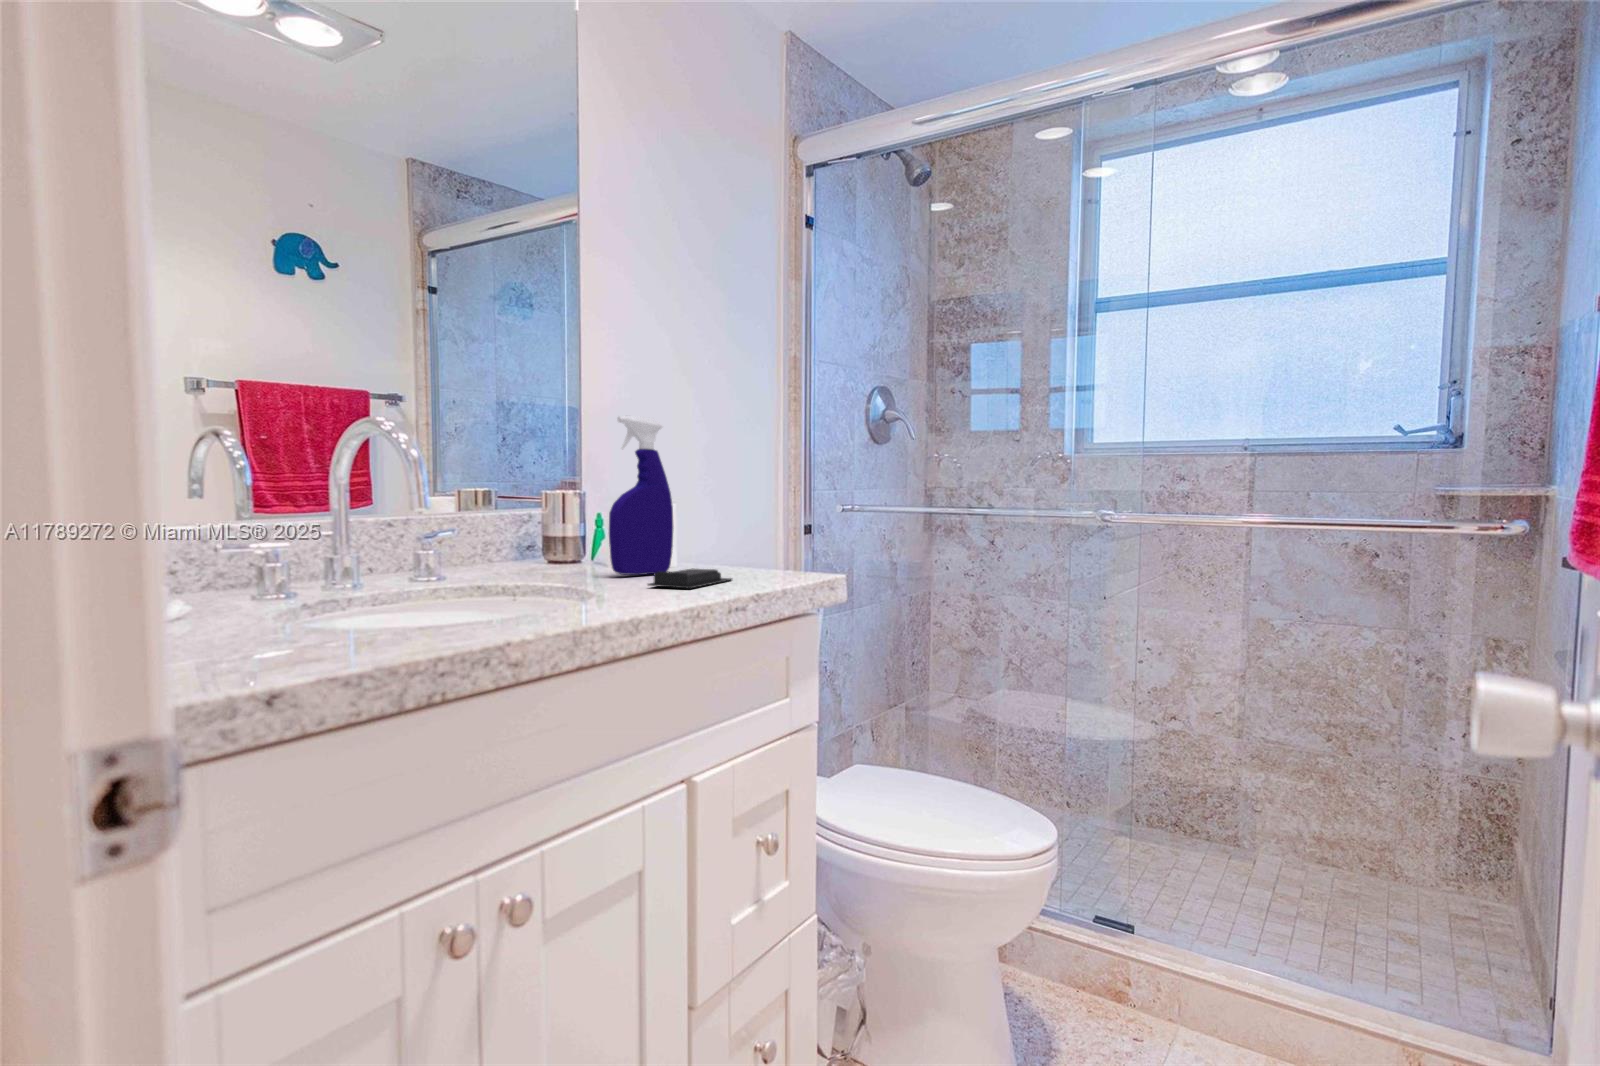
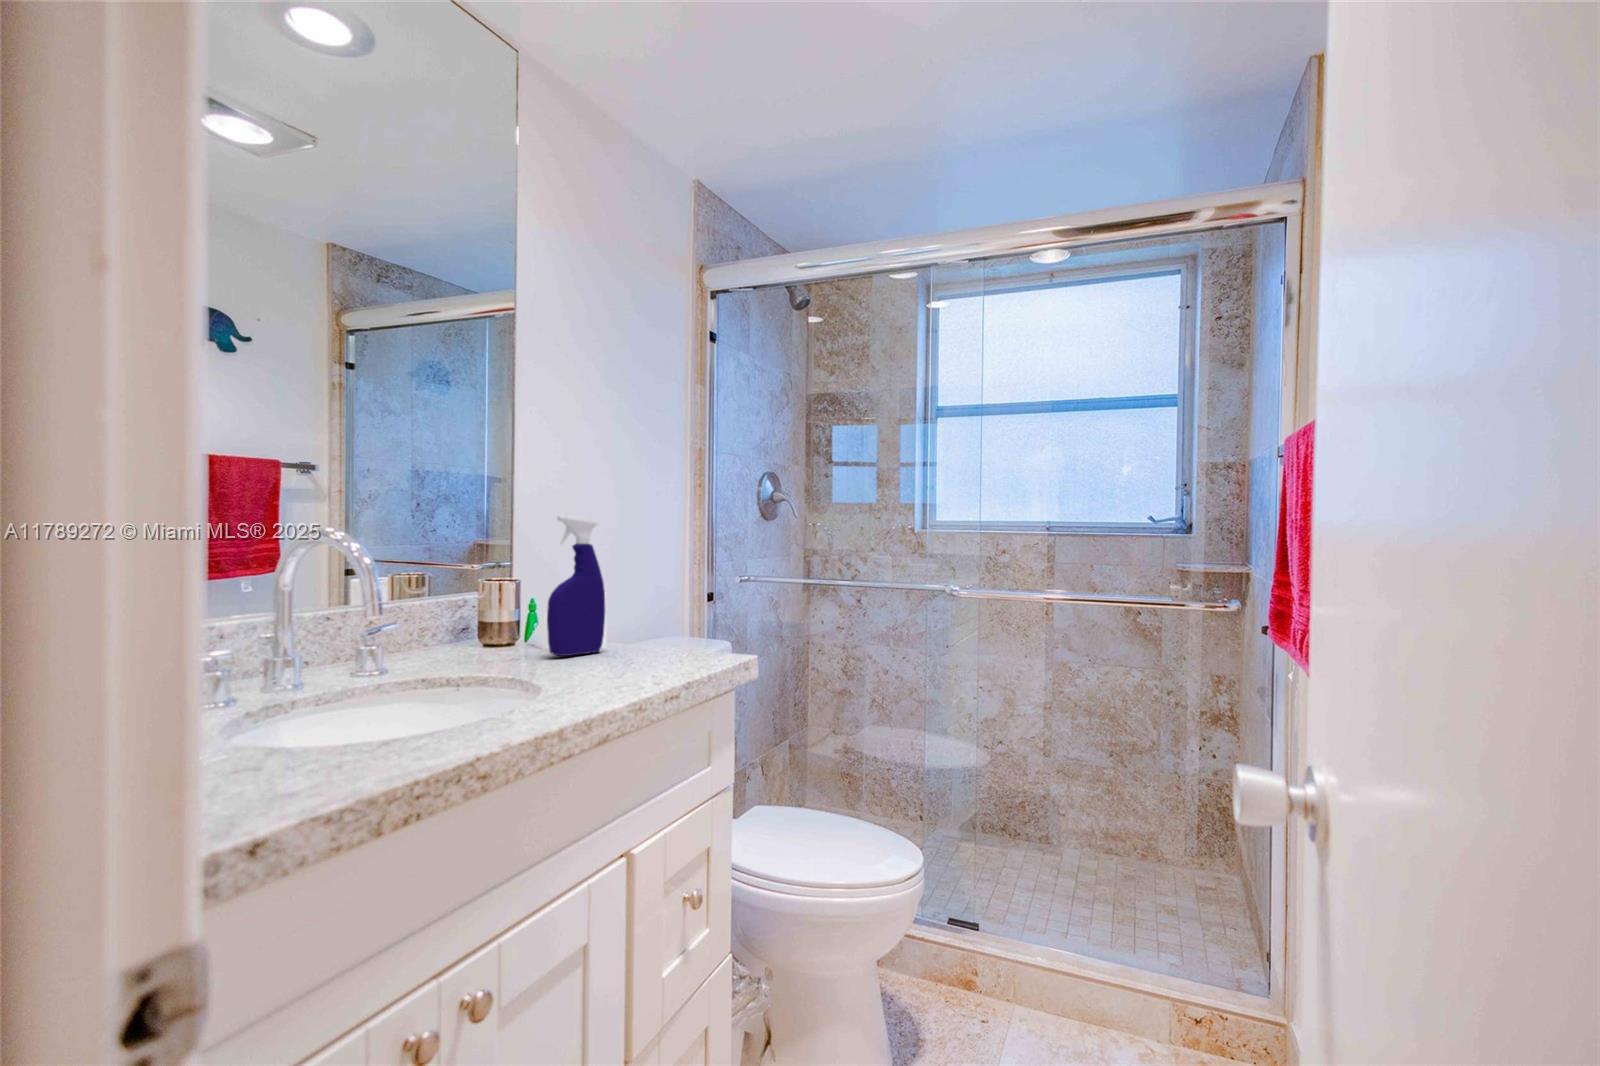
soap bar: present [648,568,732,588] -> none [587,651,662,674]

